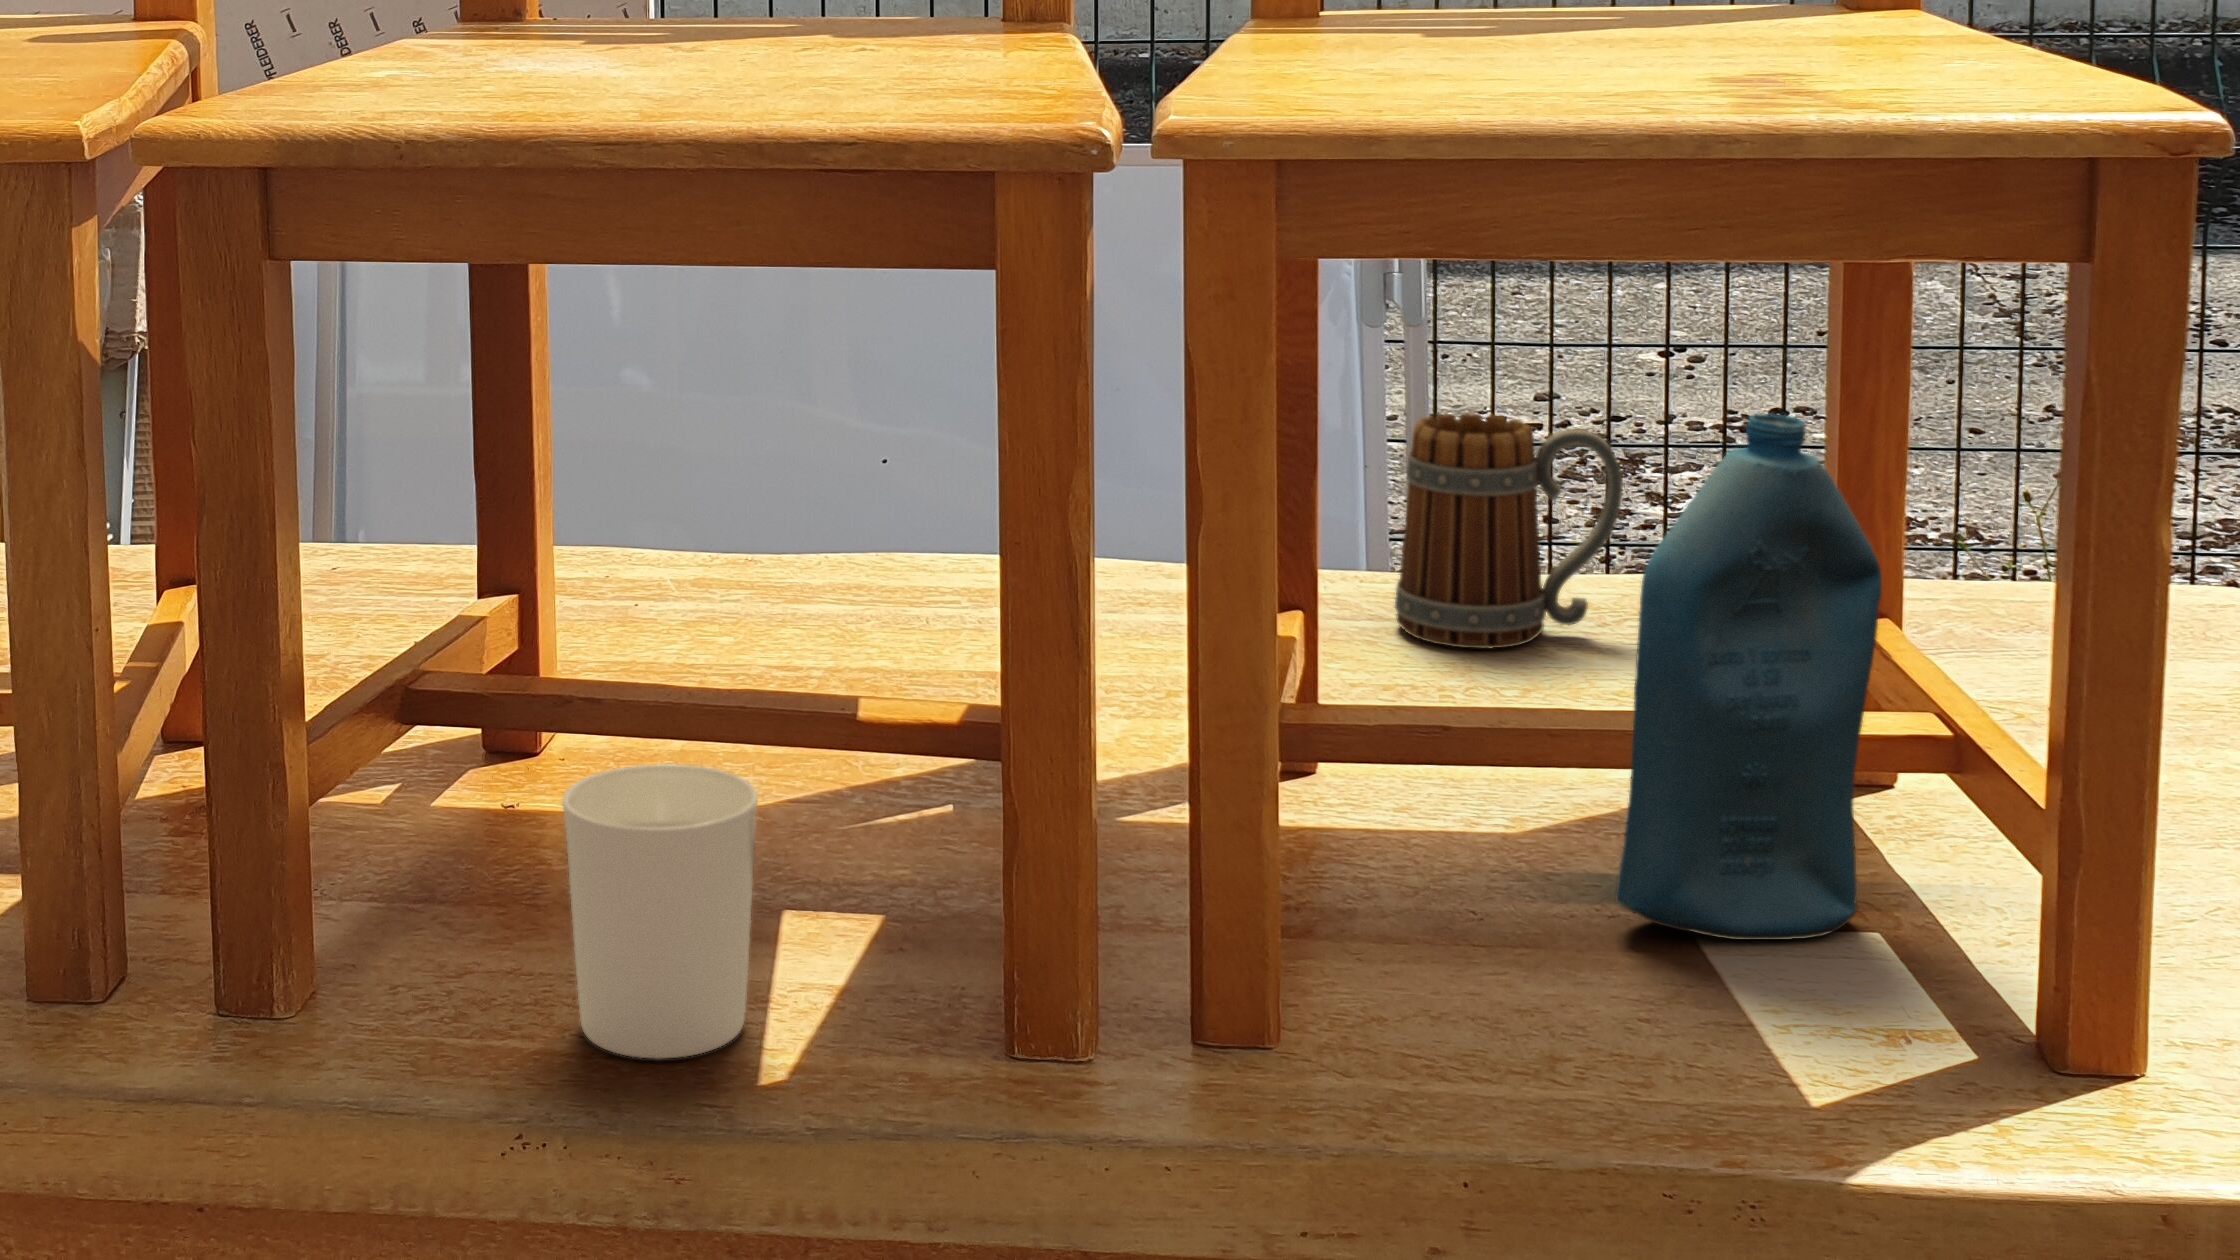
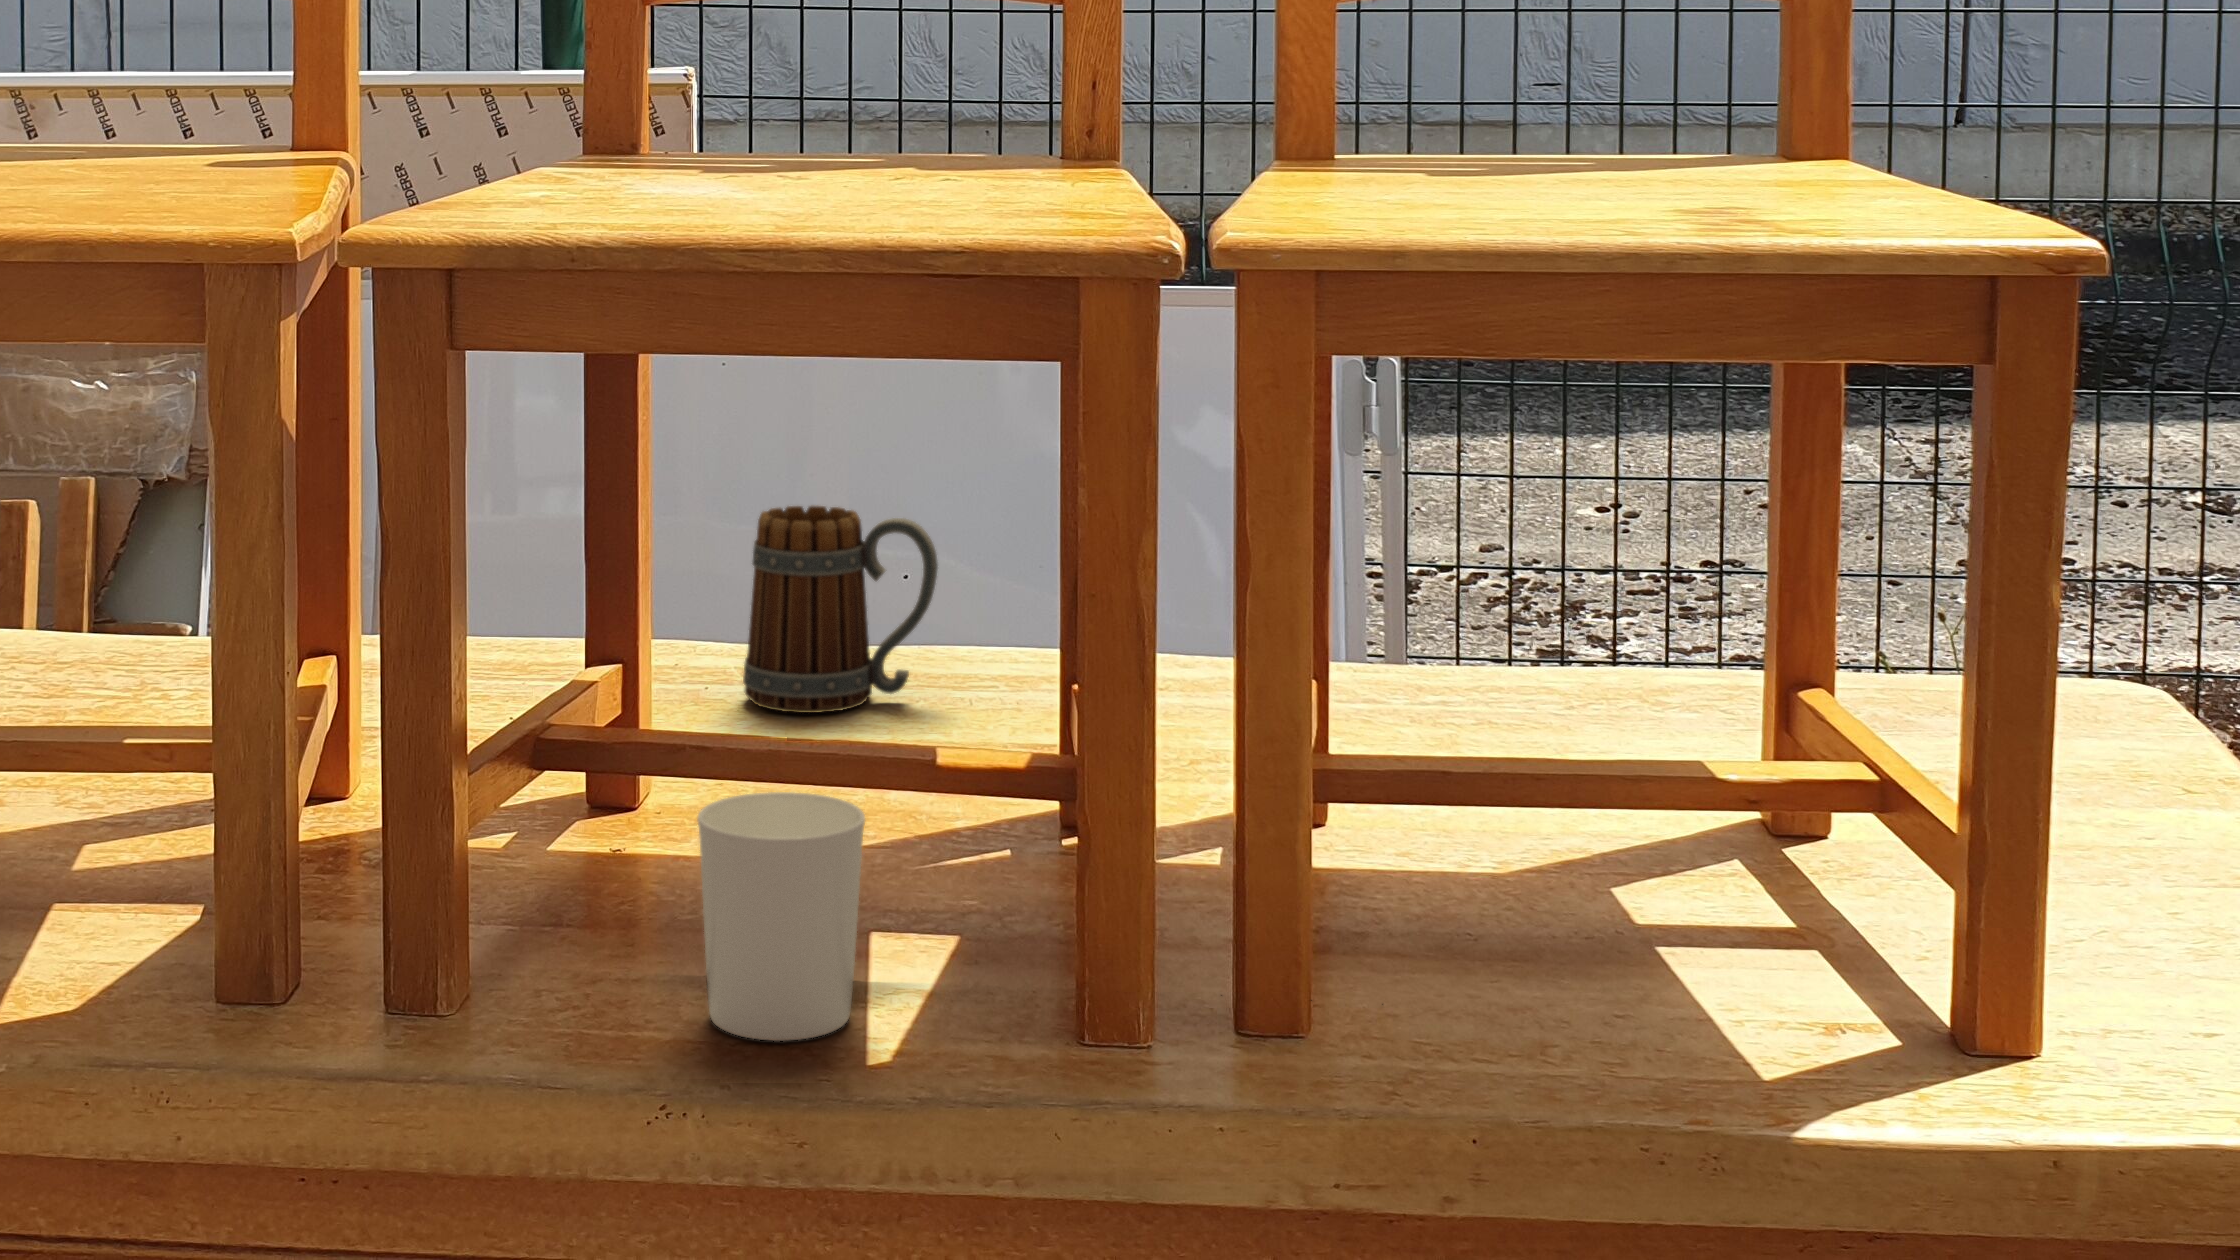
mug: present [1395,414,1623,648] -> present [743,505,938,713]
bottle: present [1615,414,1882,940] -> none [1592,499,1817,953]

